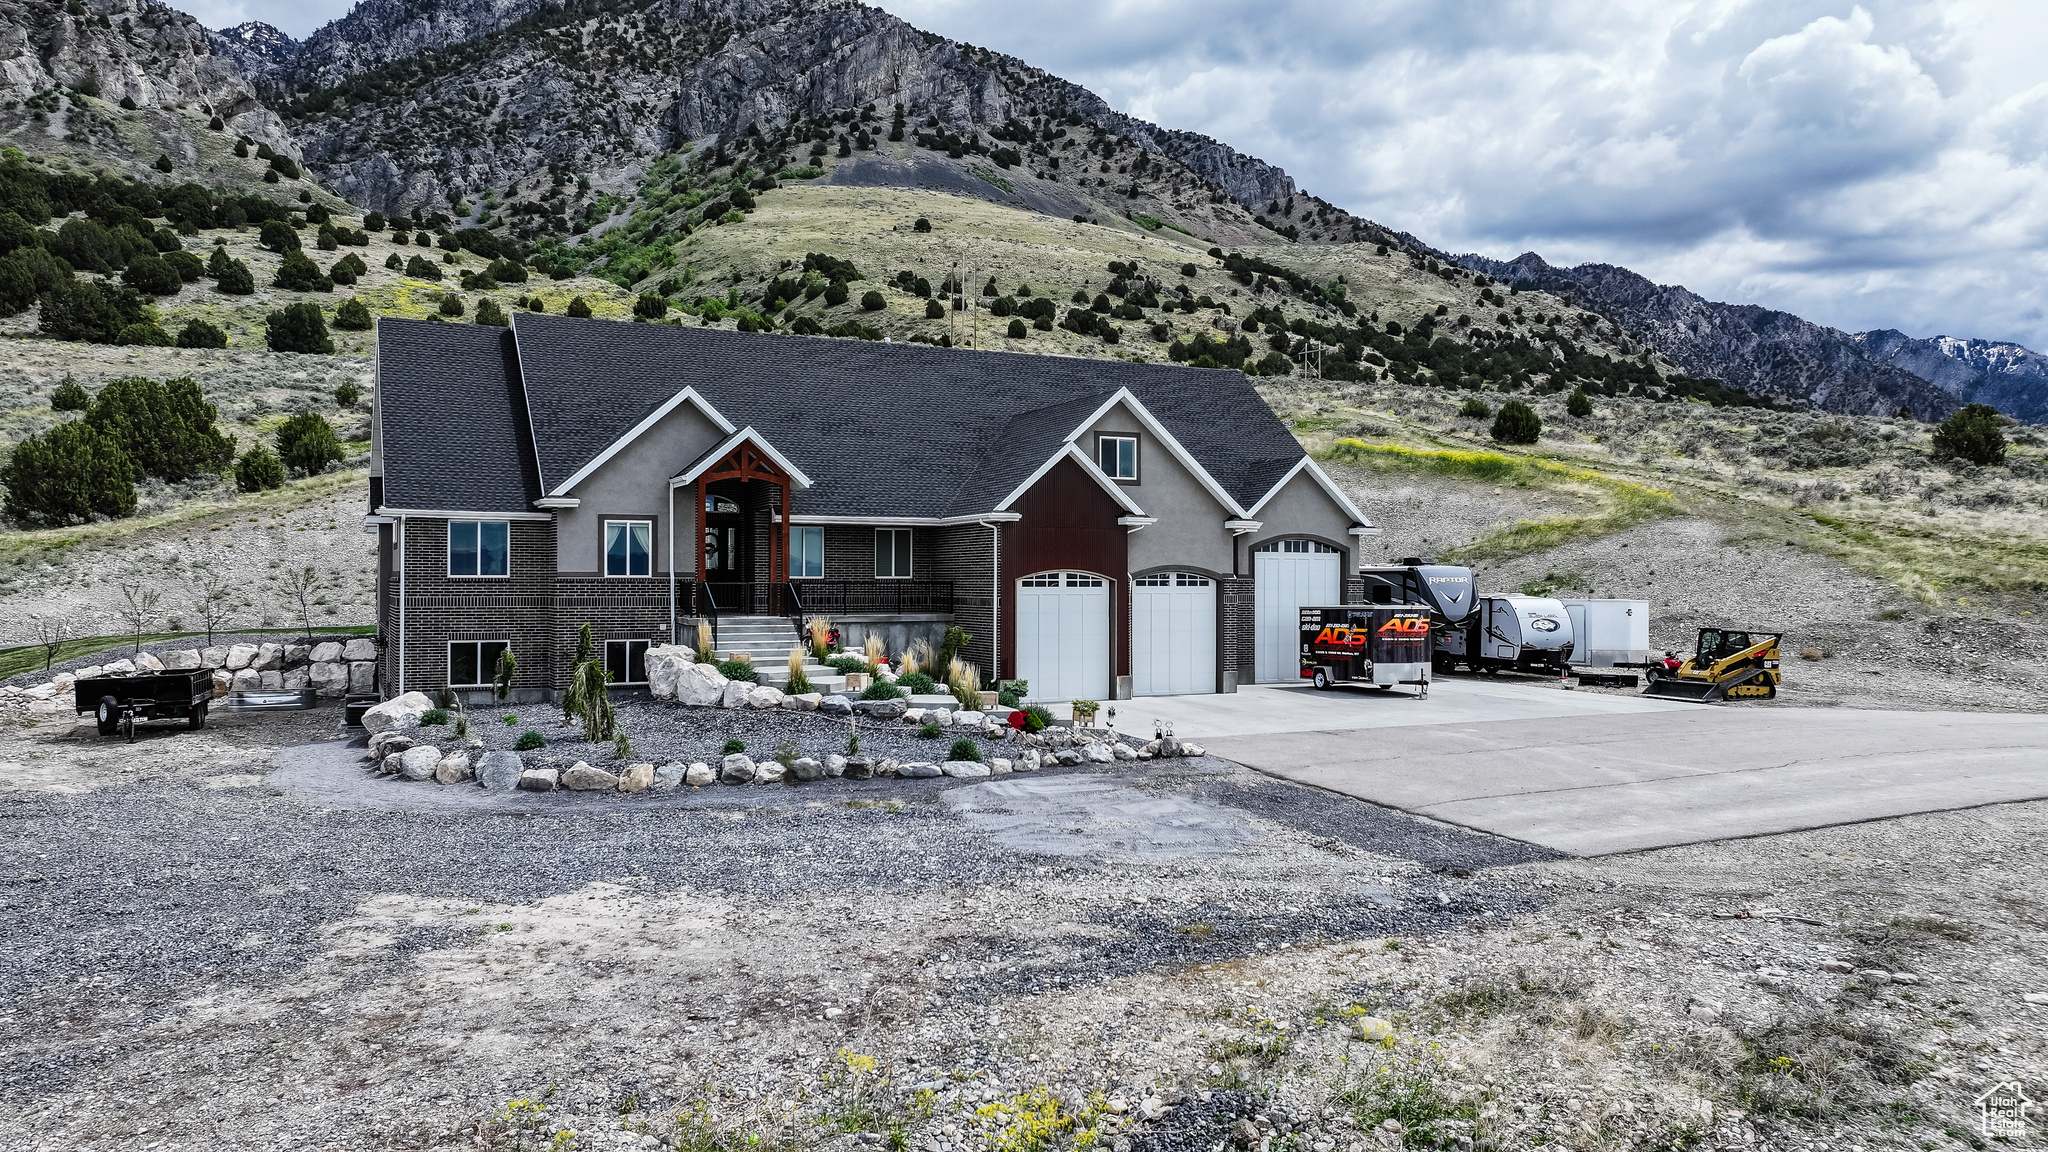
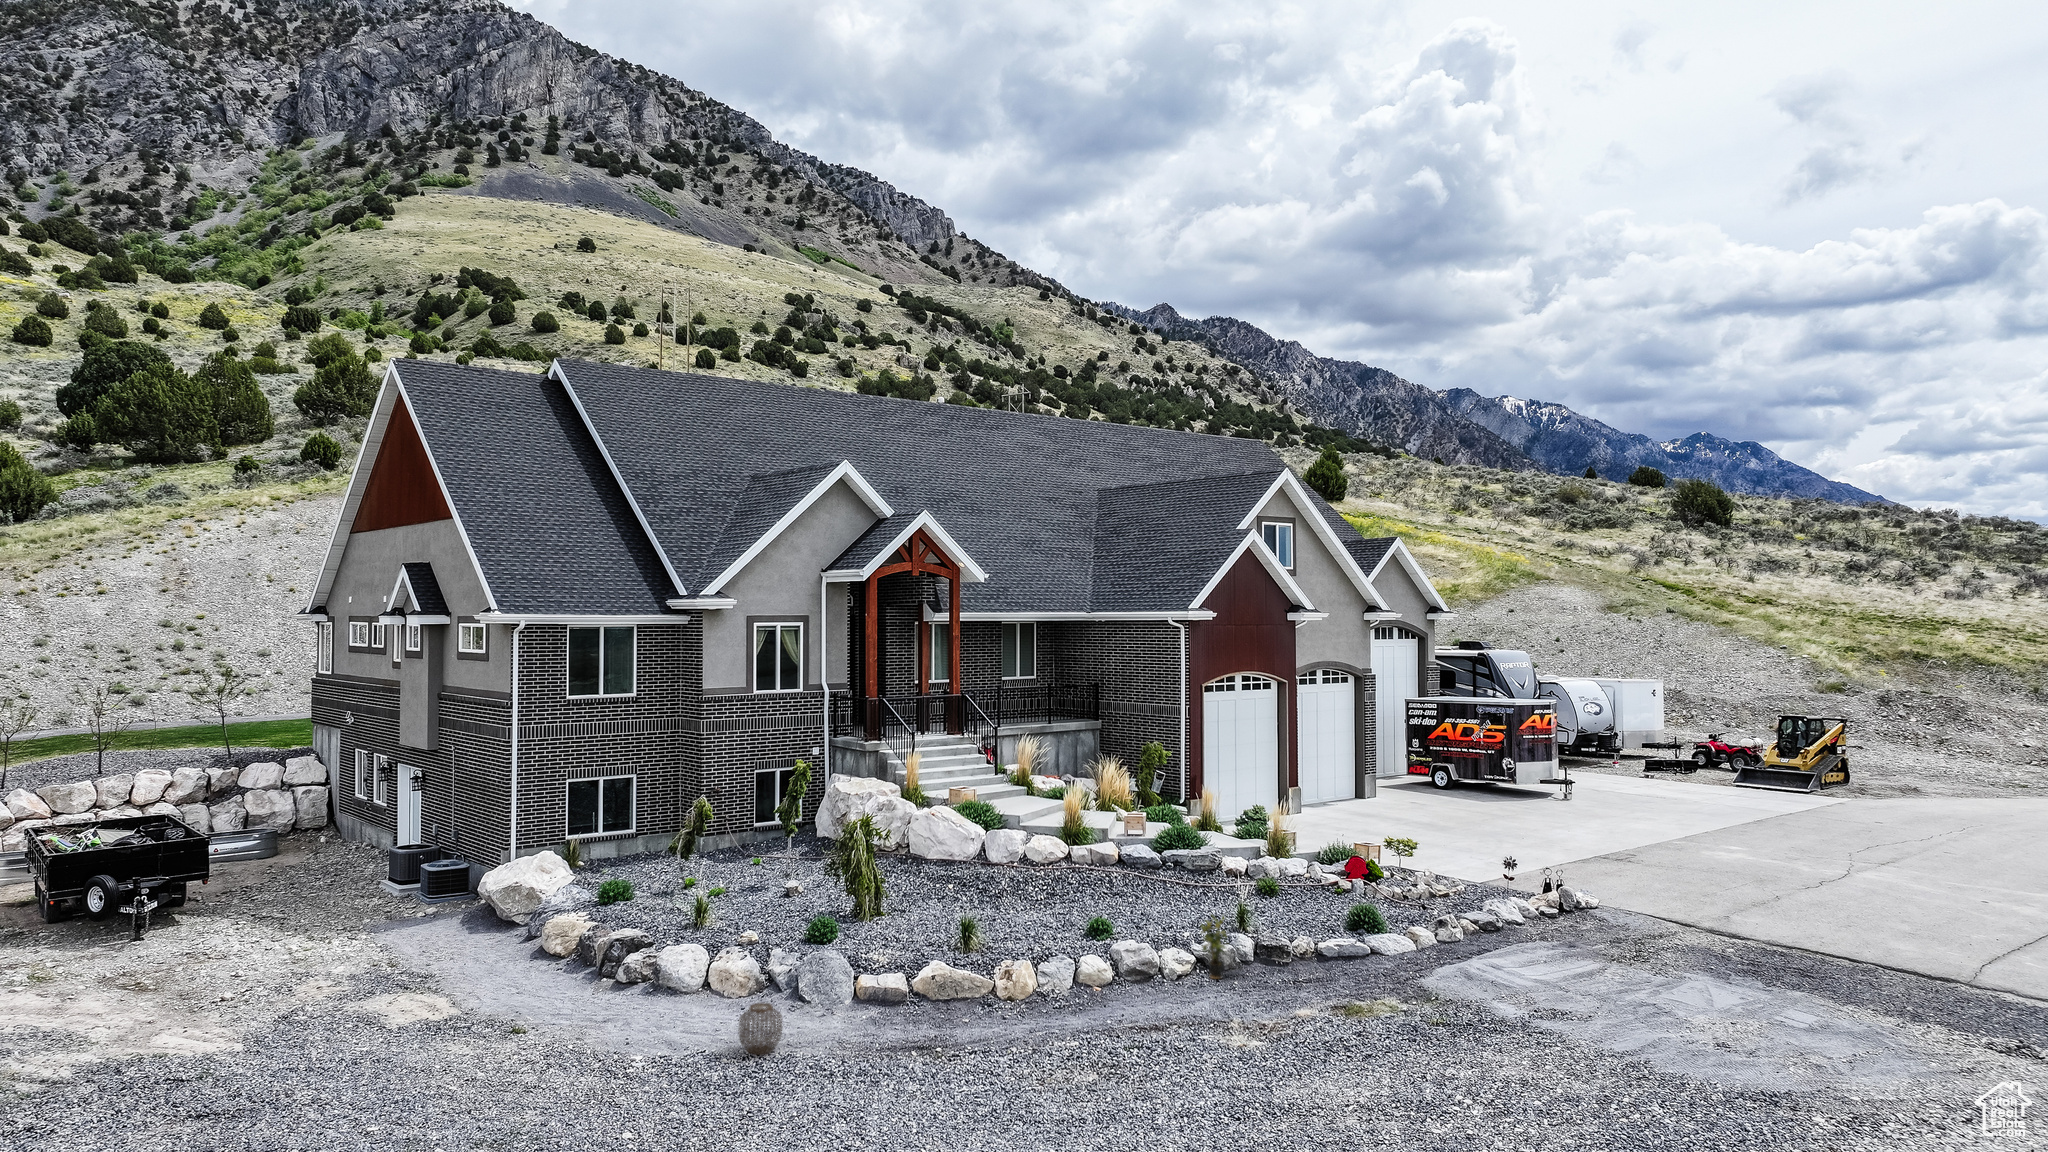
woven basket: none [385,772,417,804] -> present [739,1003,782,1055]

